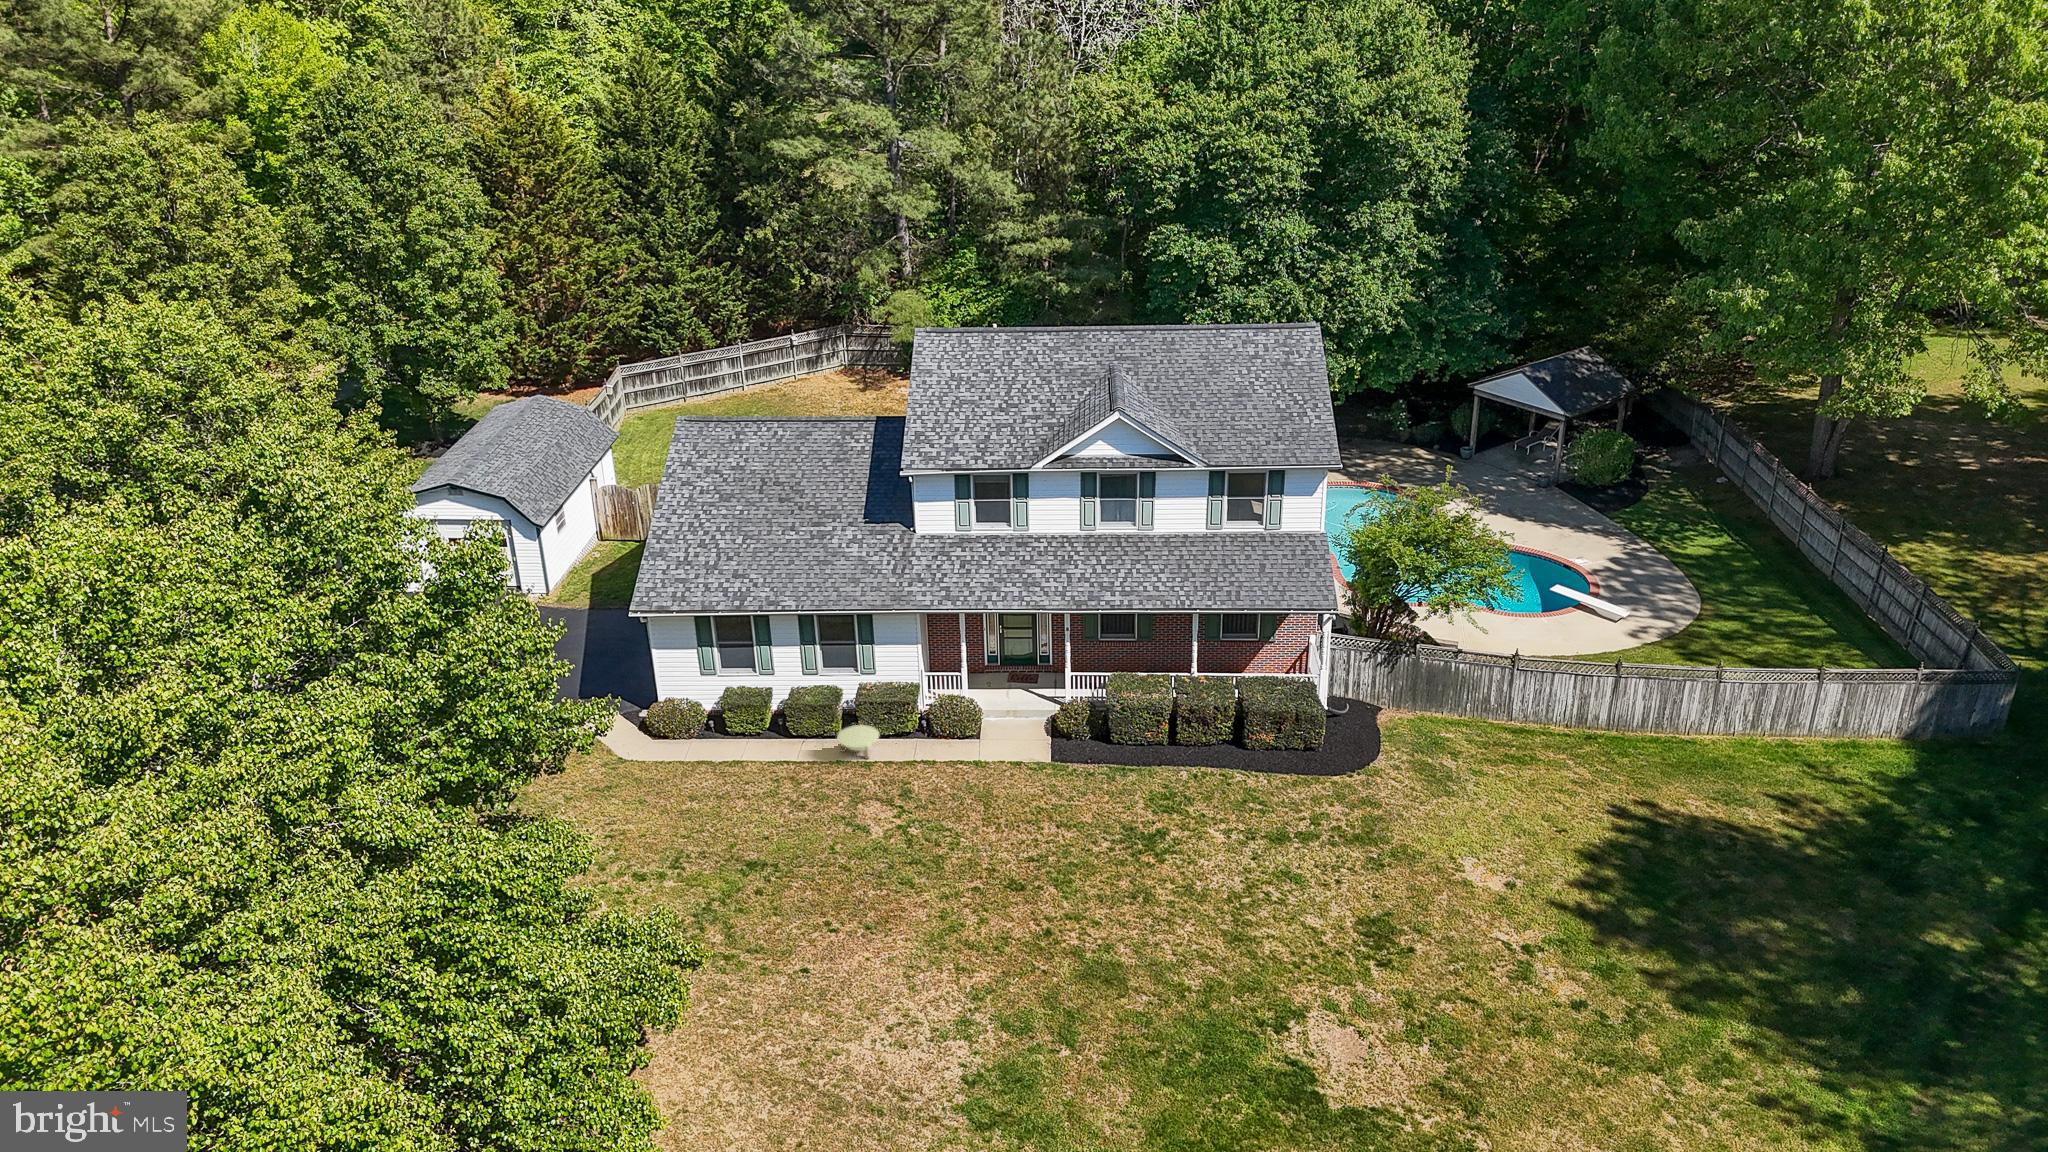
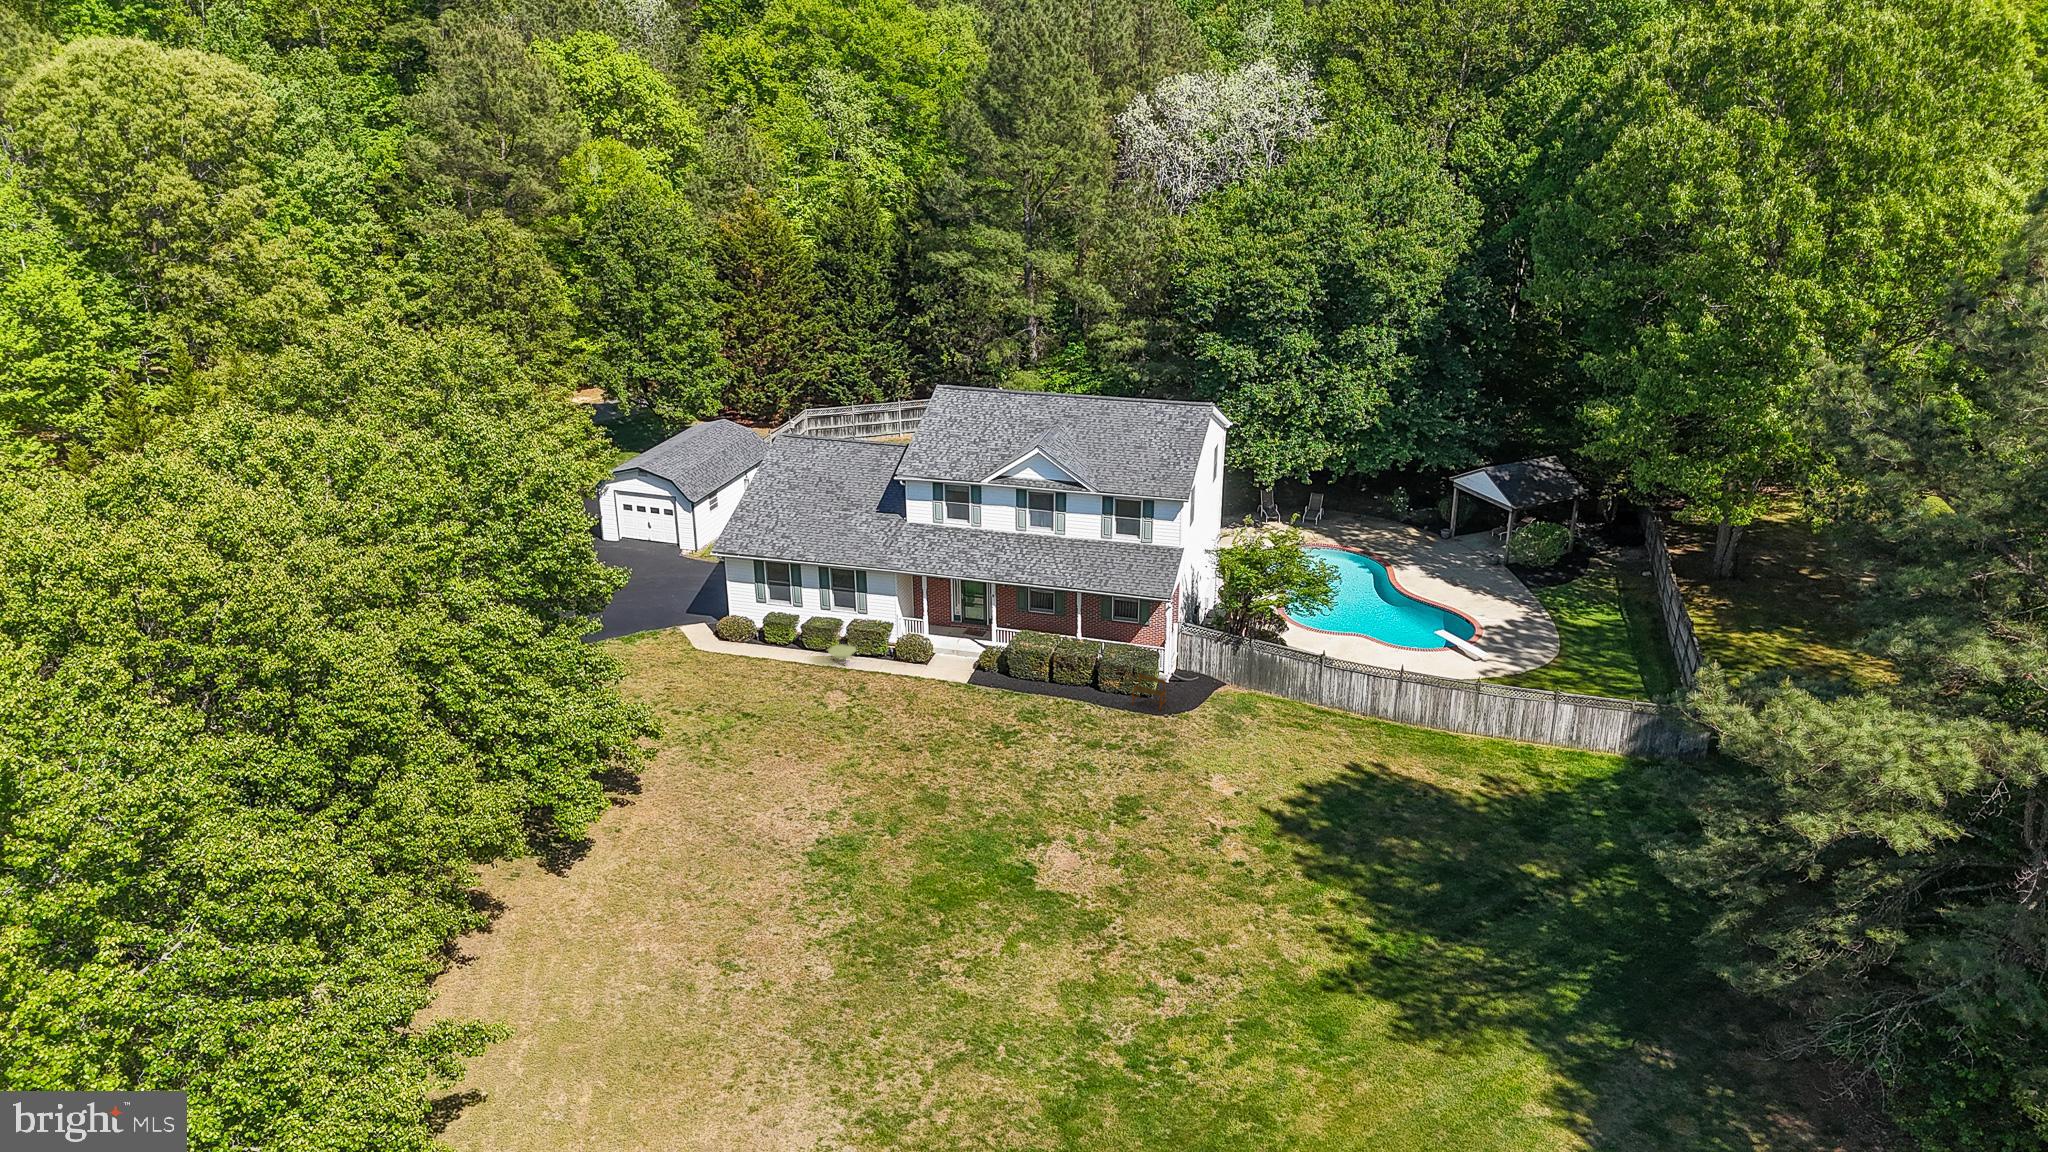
bench: none [1307,721,1353,771] -> present [1132,674,1166,710]

